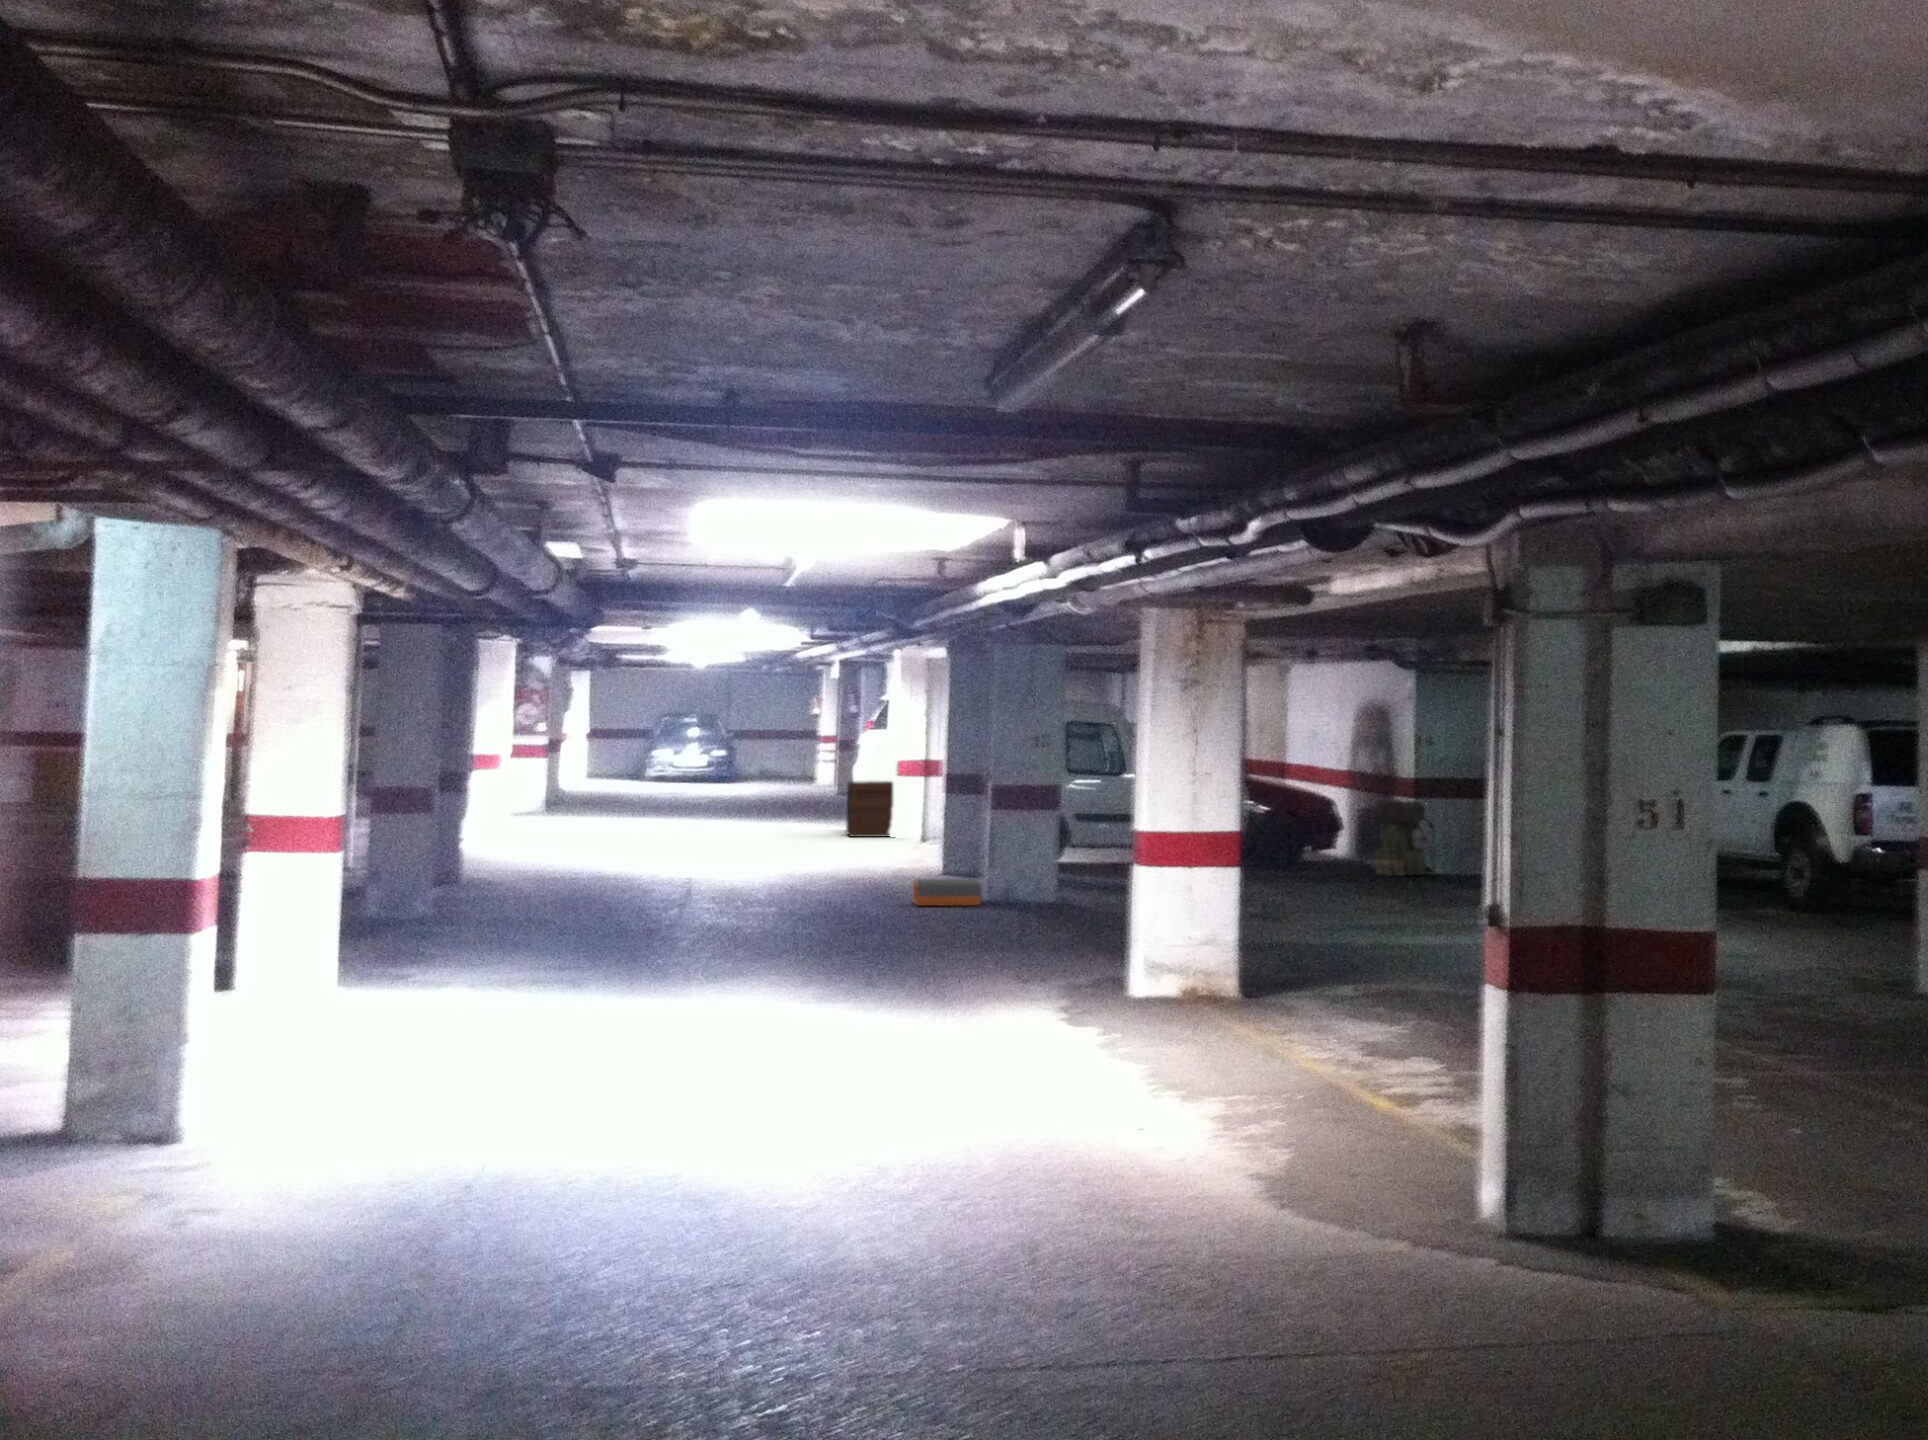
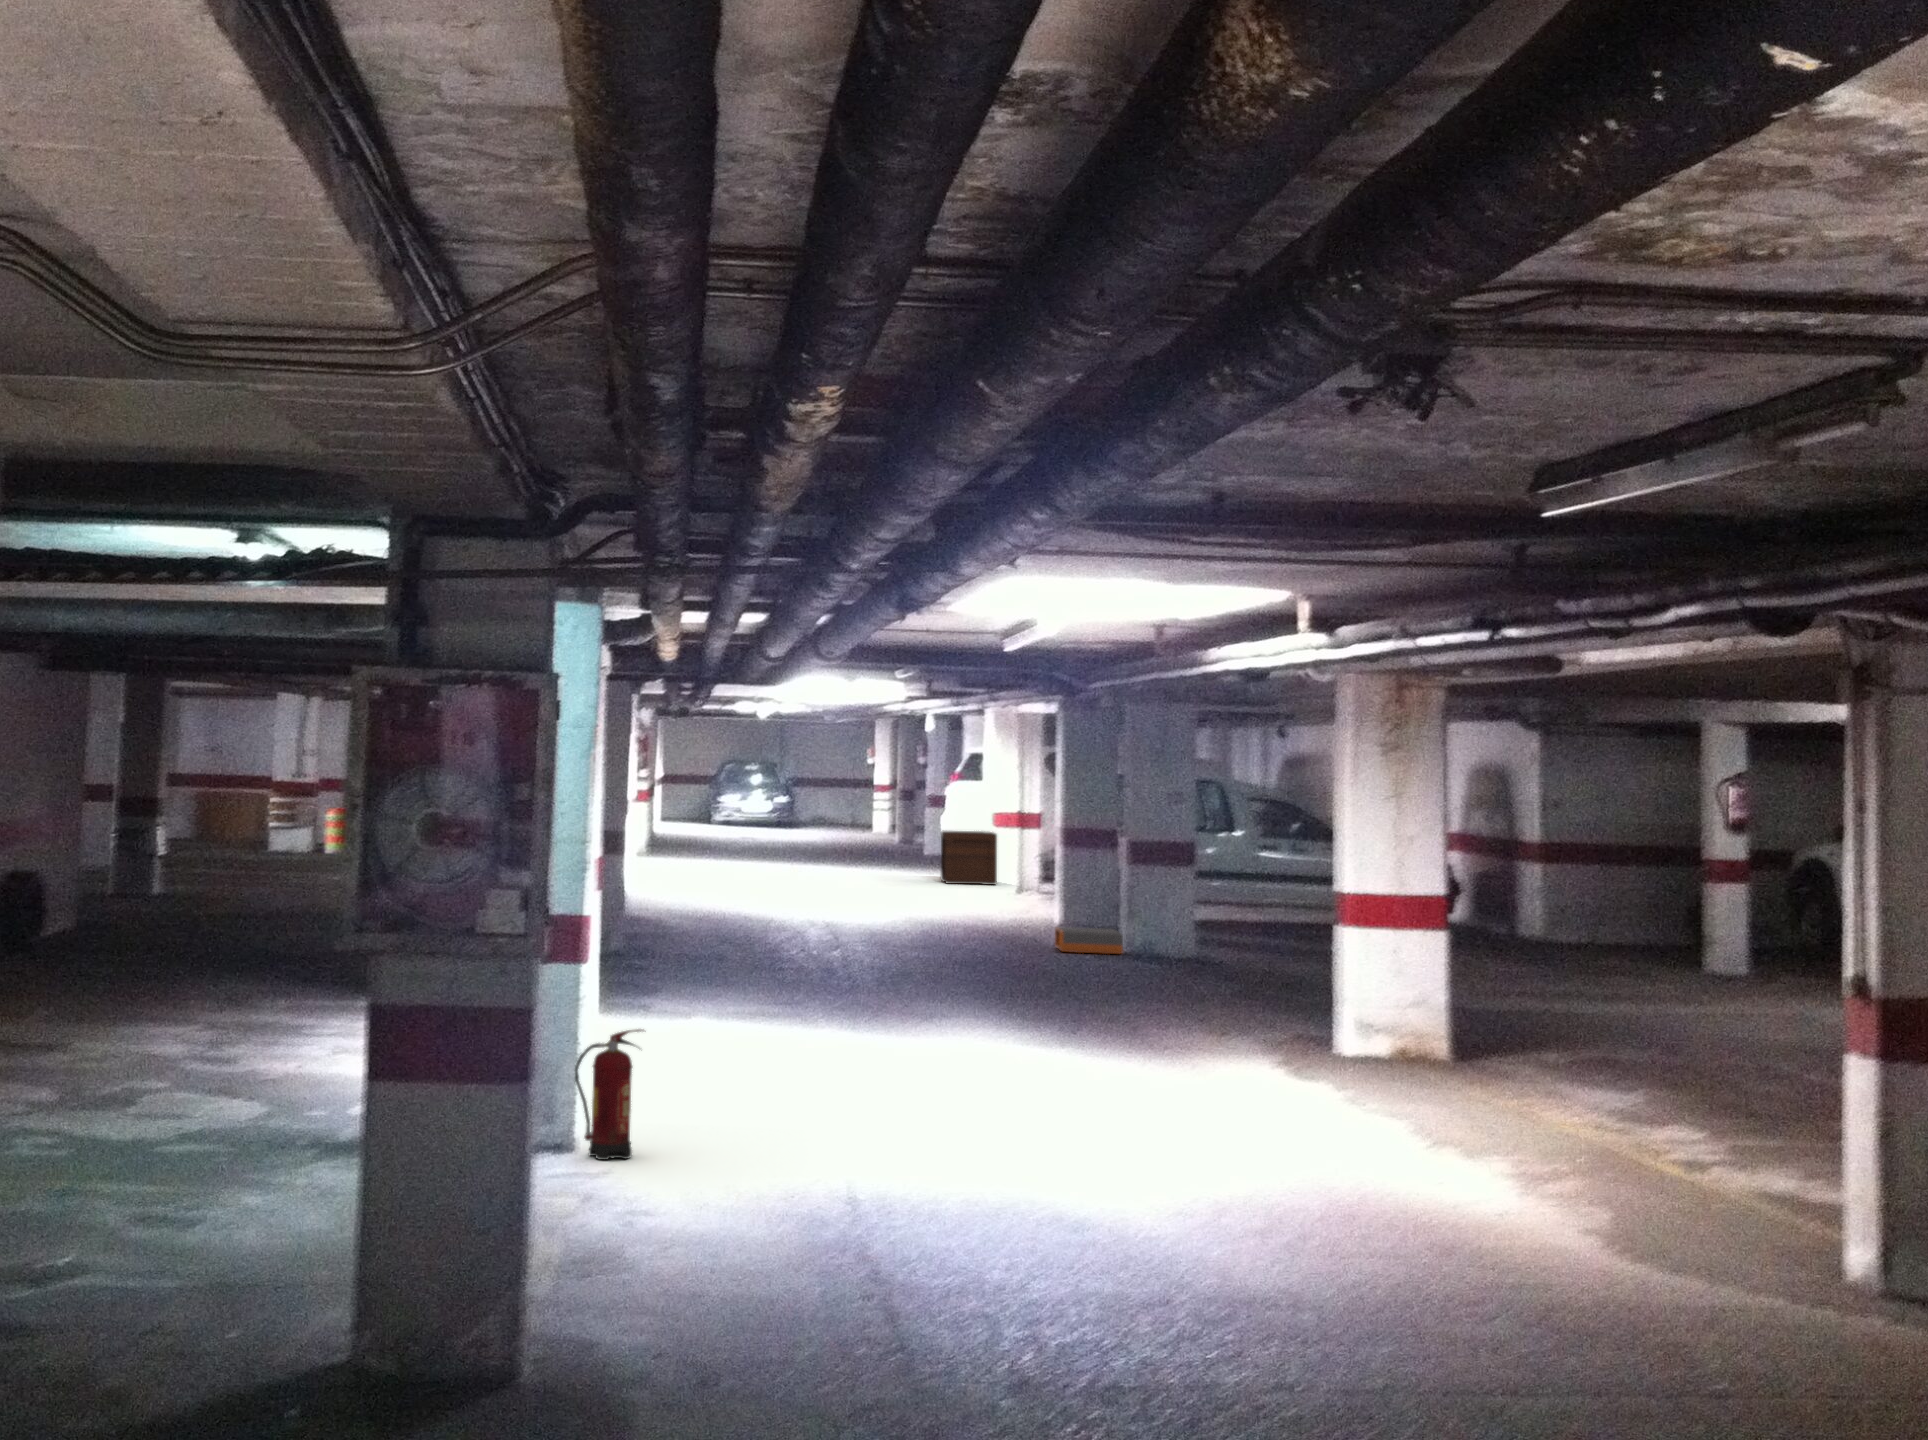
backpack: present [1374,800,1435,876] -> none [1495,866,1561,943]
fire extinguisher: none [132,1025,225,1181] -> present [575,1029,643,1160]

